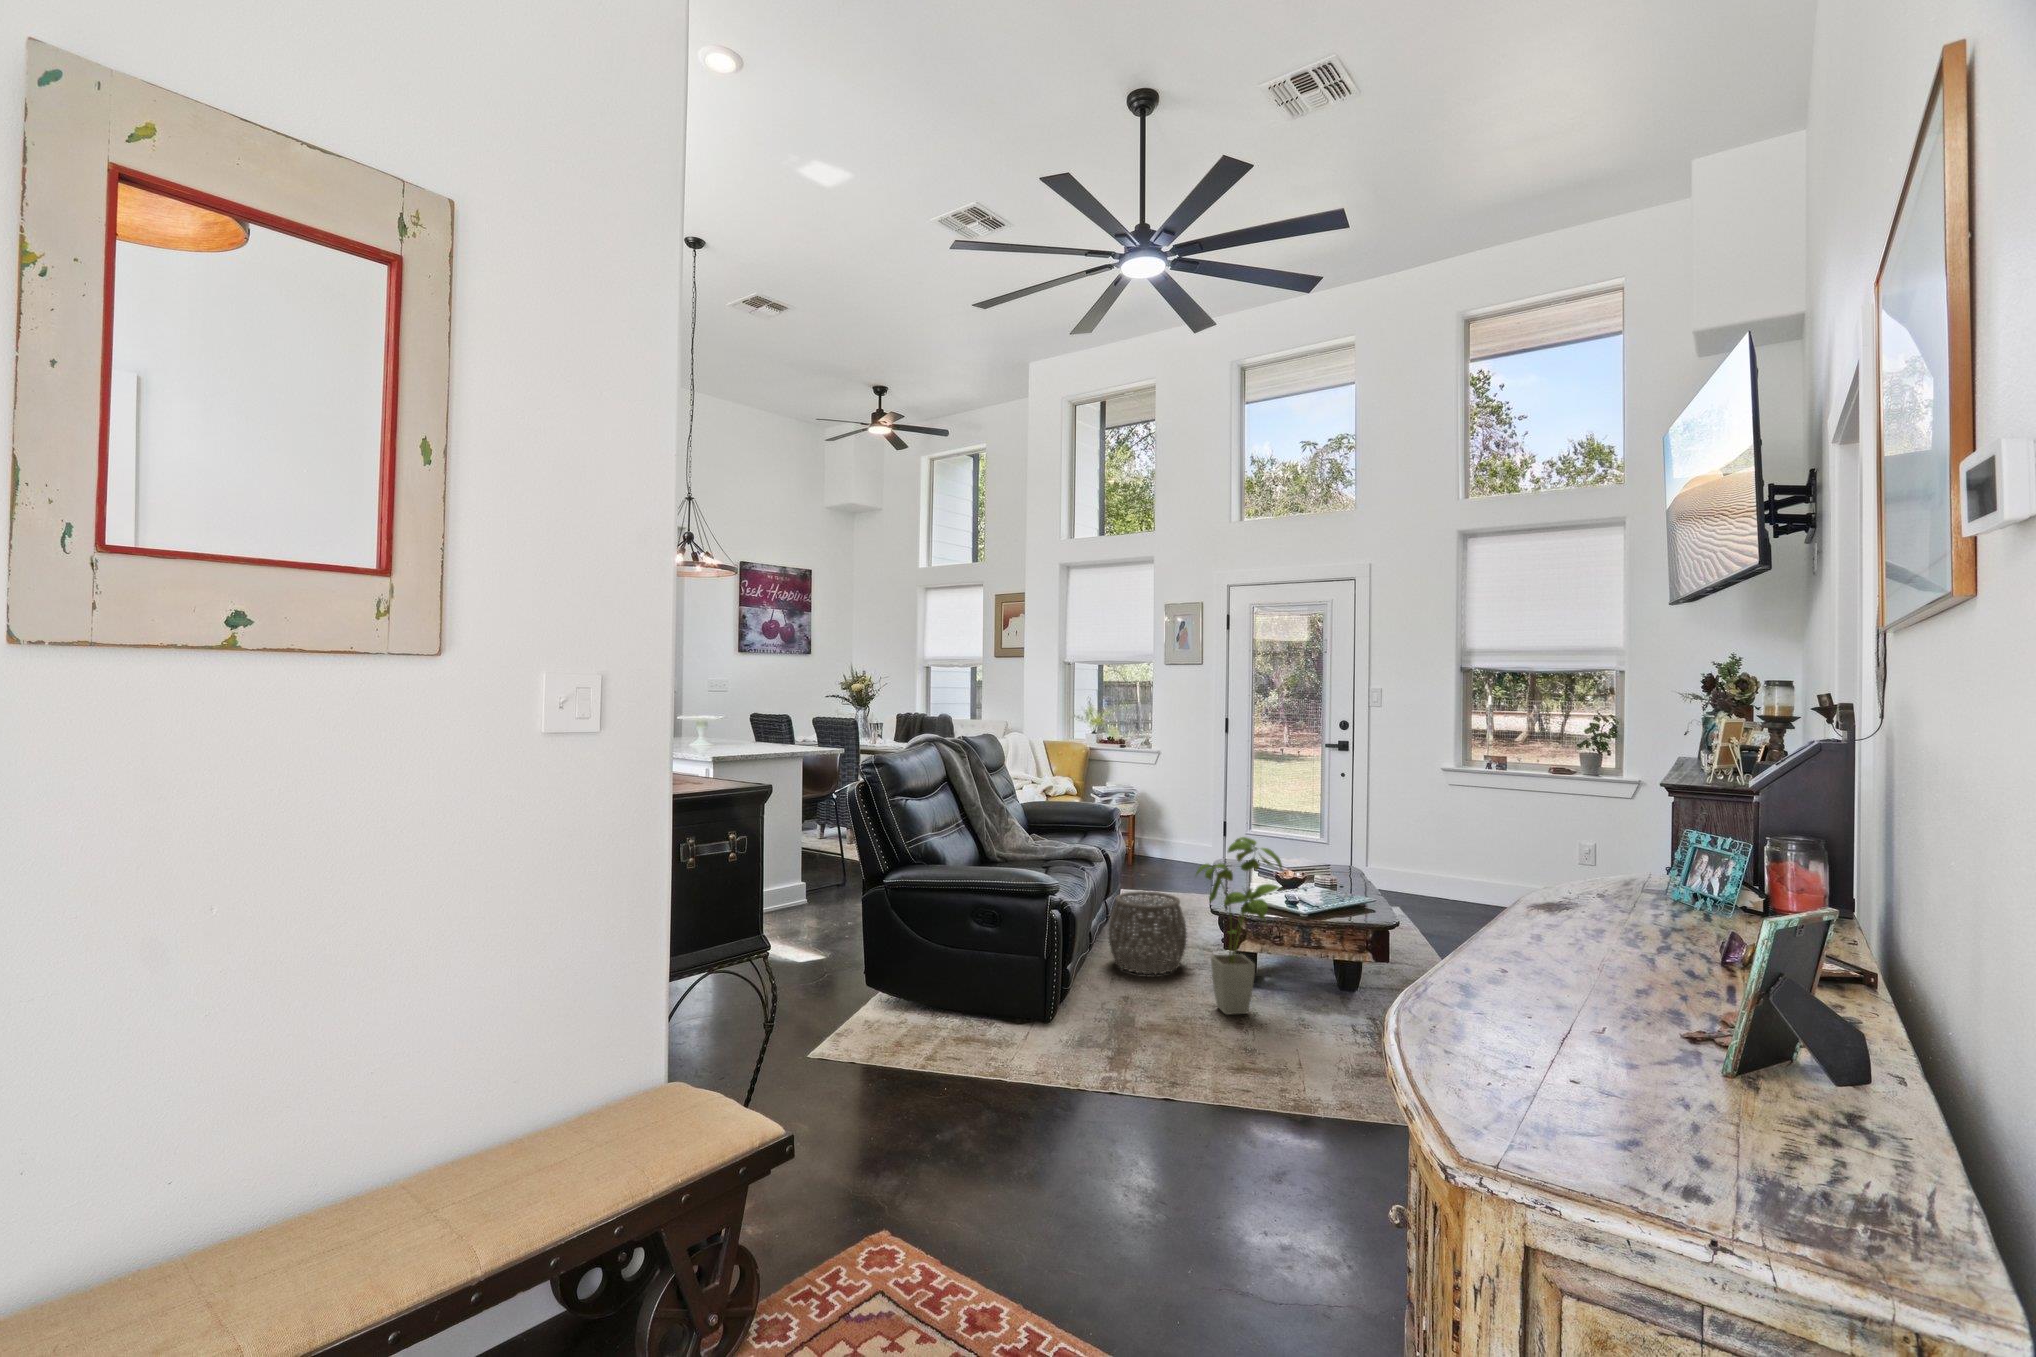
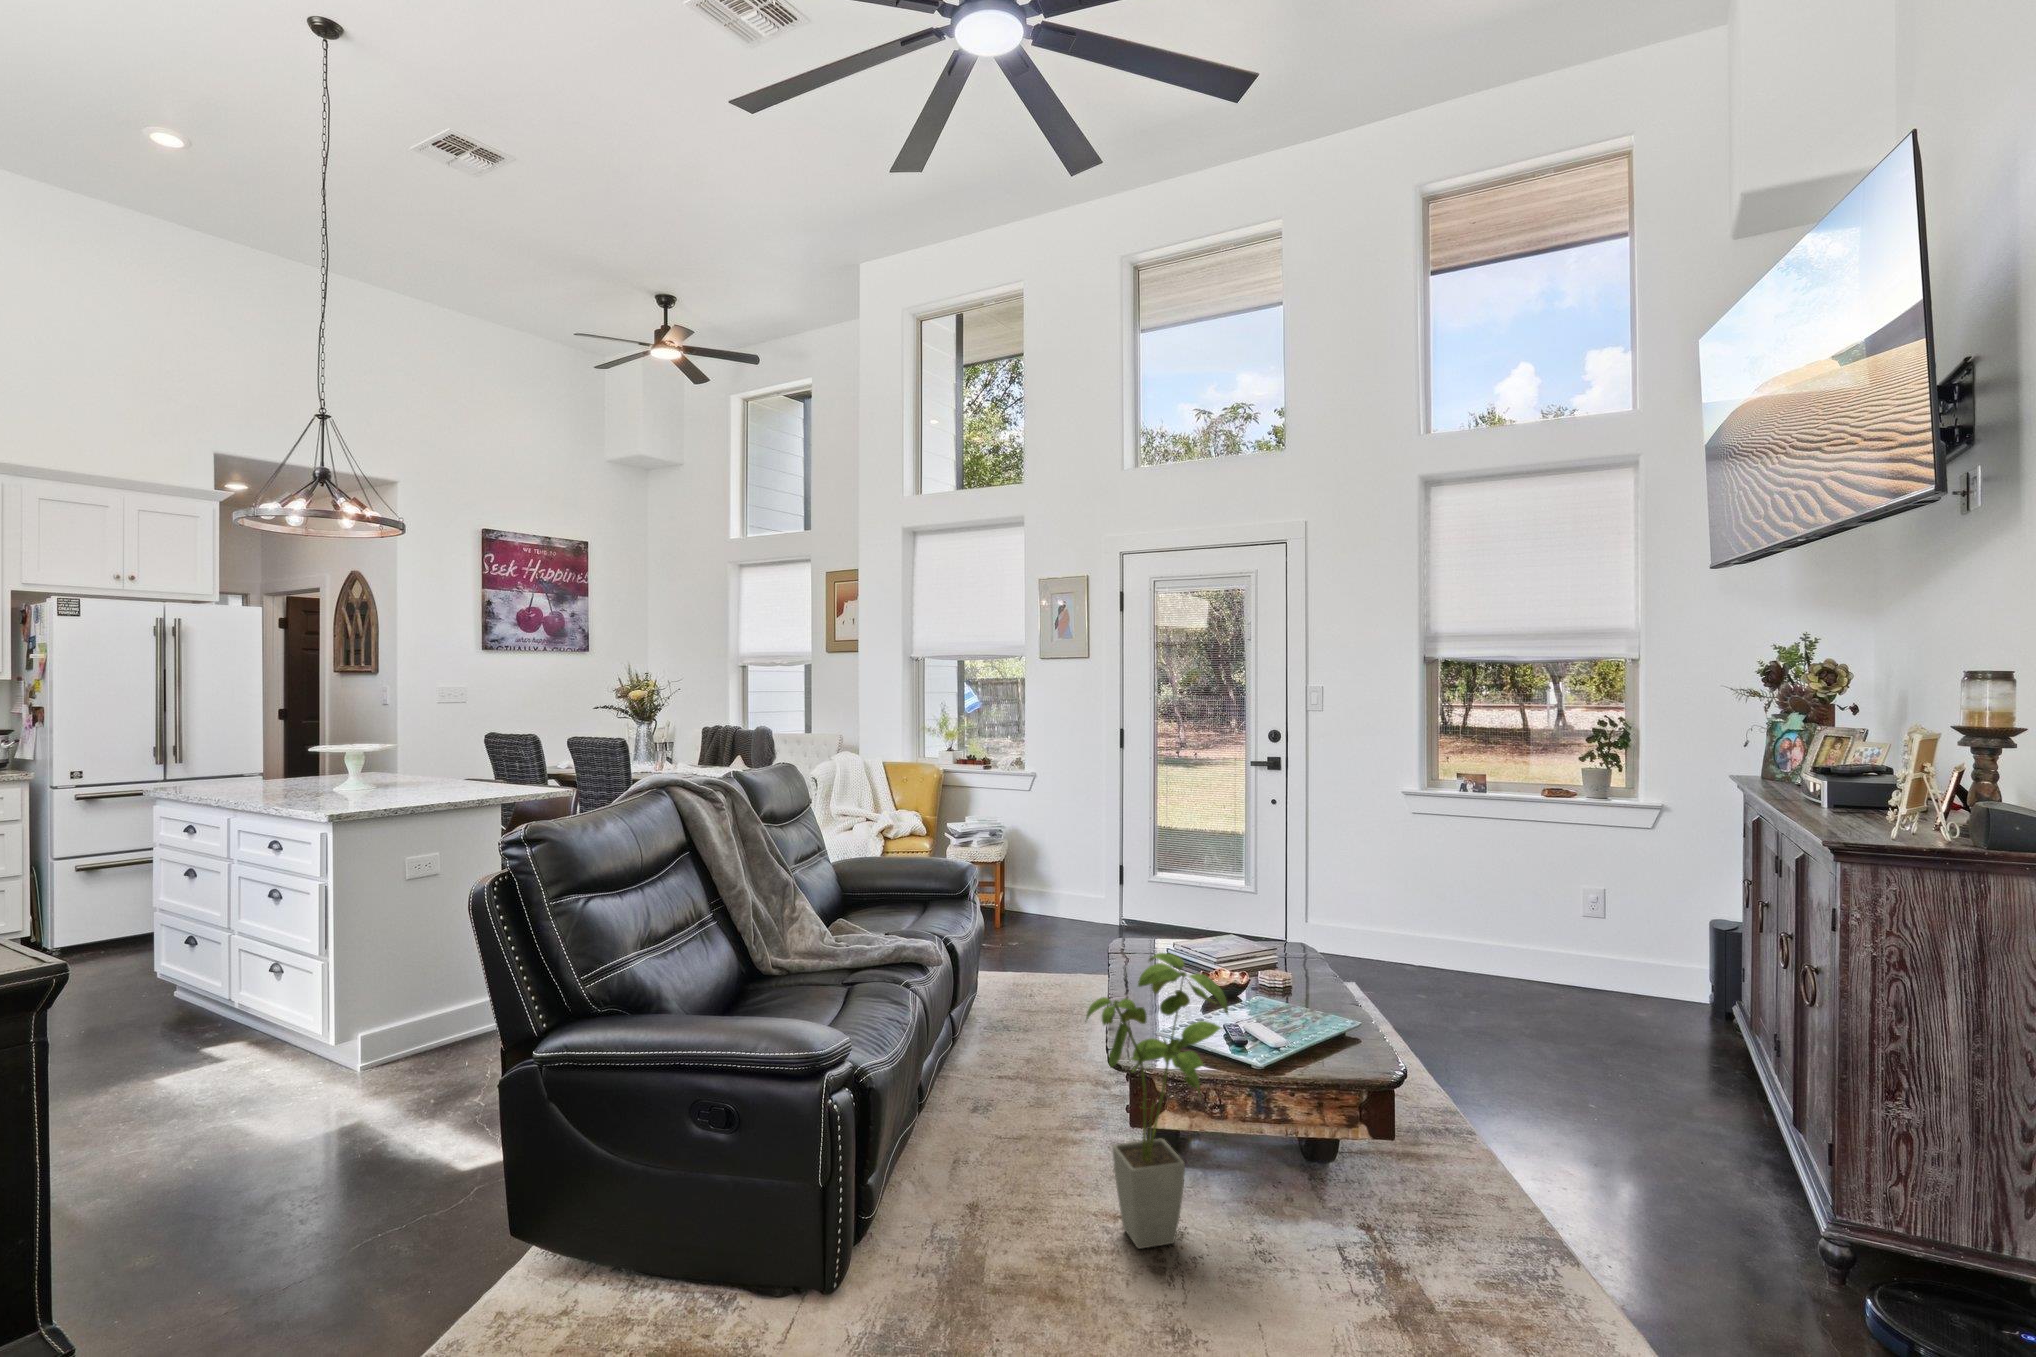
woven basket: present [1108,891,1187,974] -> none [952,1015,1075,1157]

